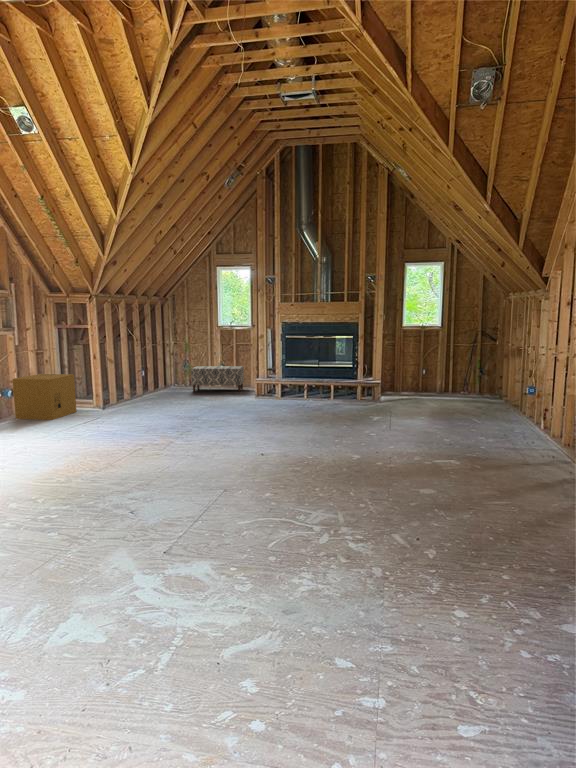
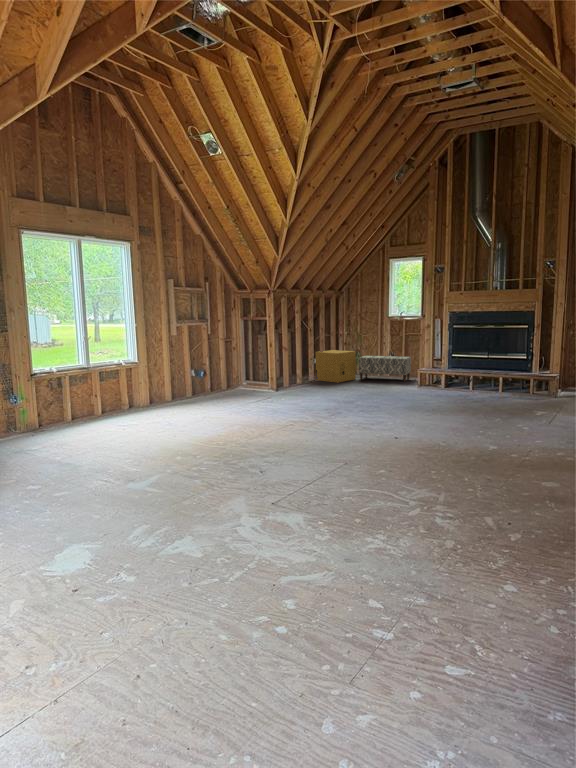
cardboard box: present [12,374,76,420] -> present [316,350,356,383]

